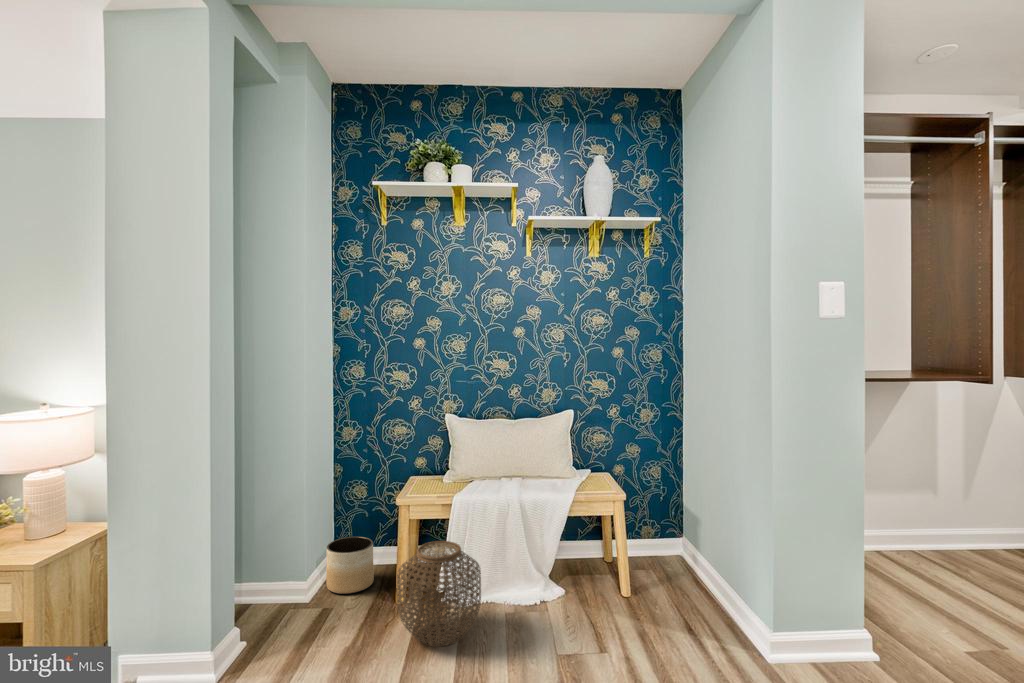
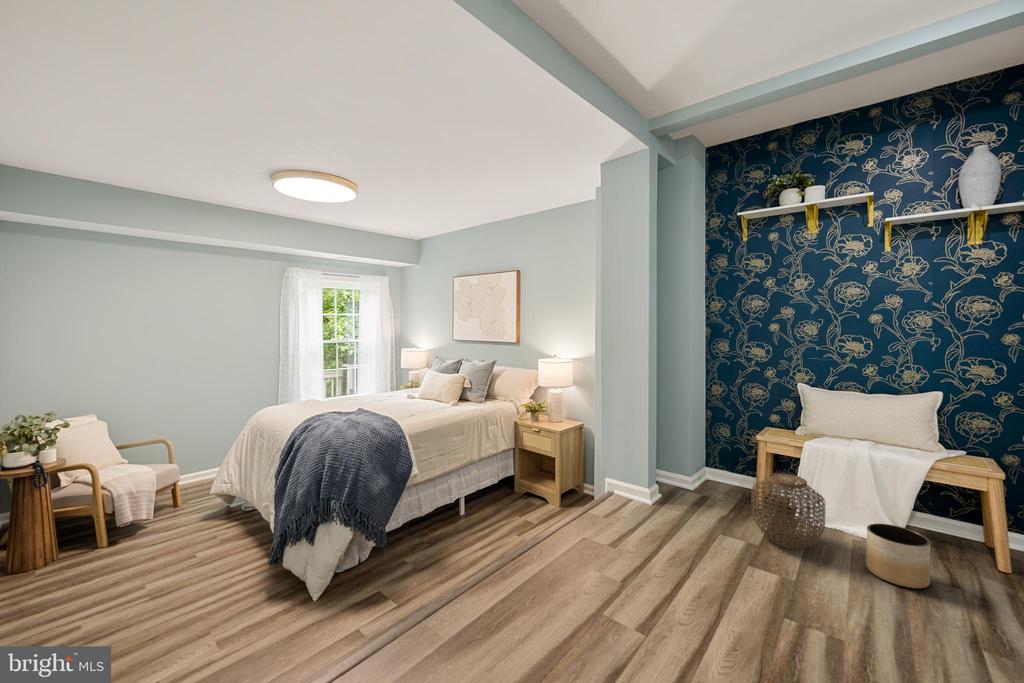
planter: present [326,537,374,594] -> present [866,524,930,589]

